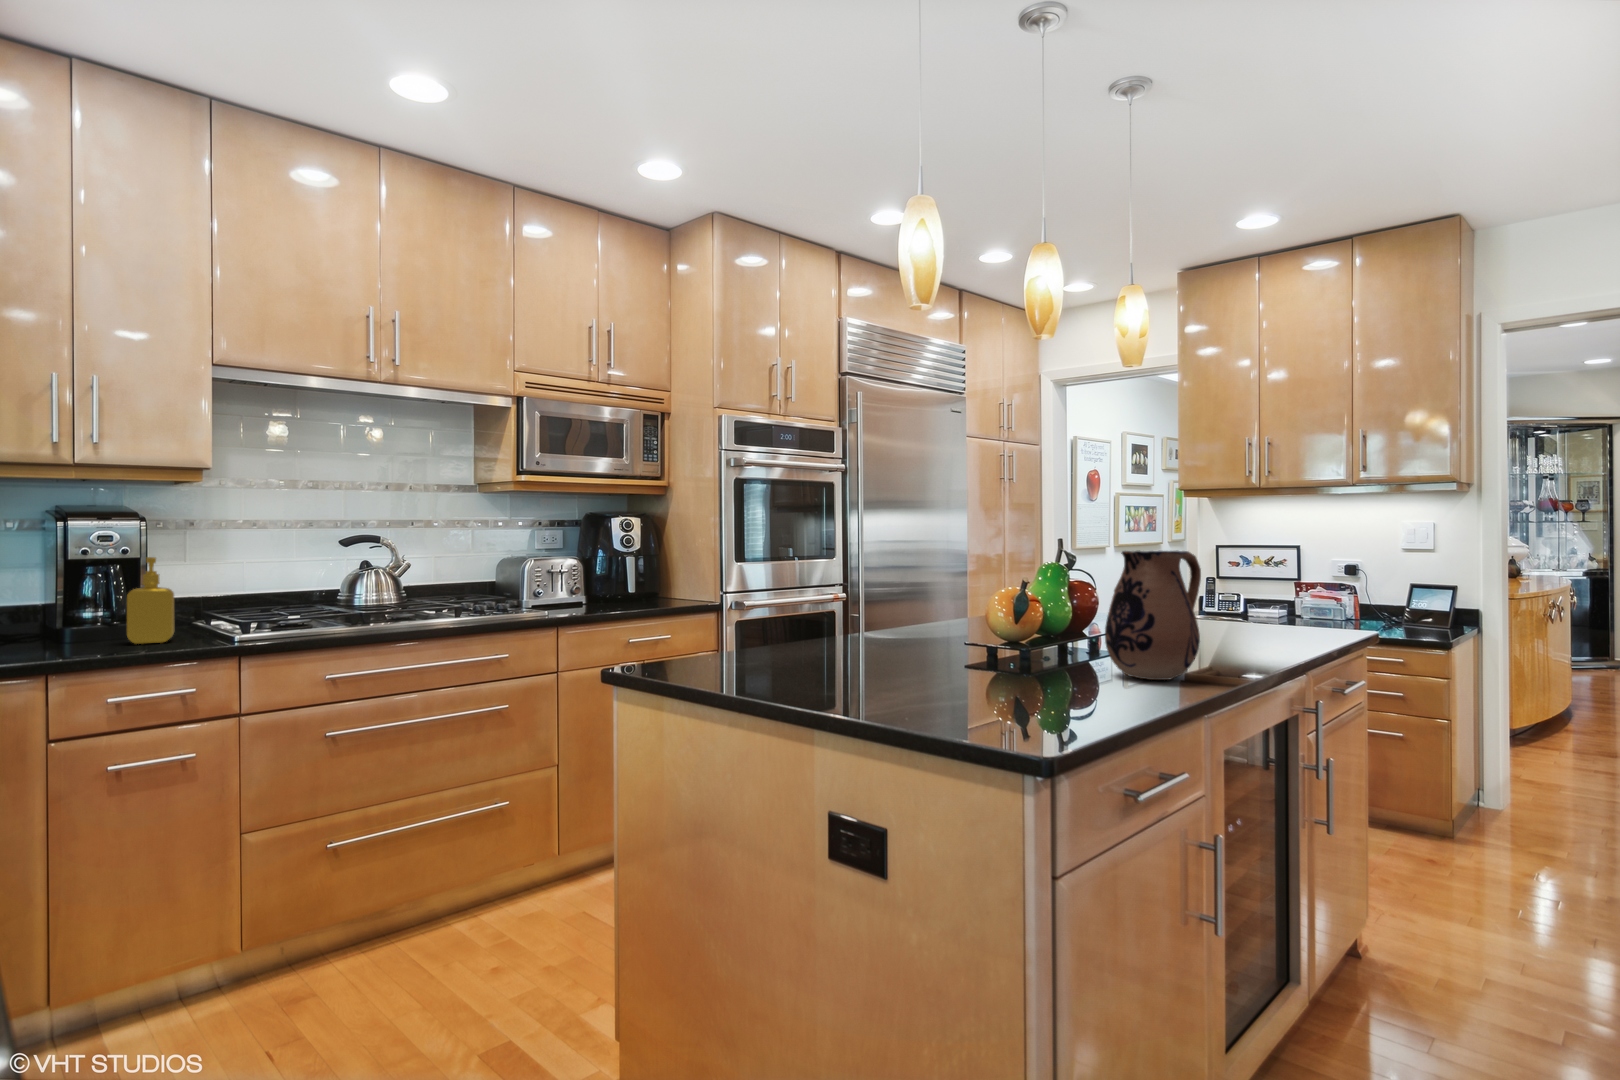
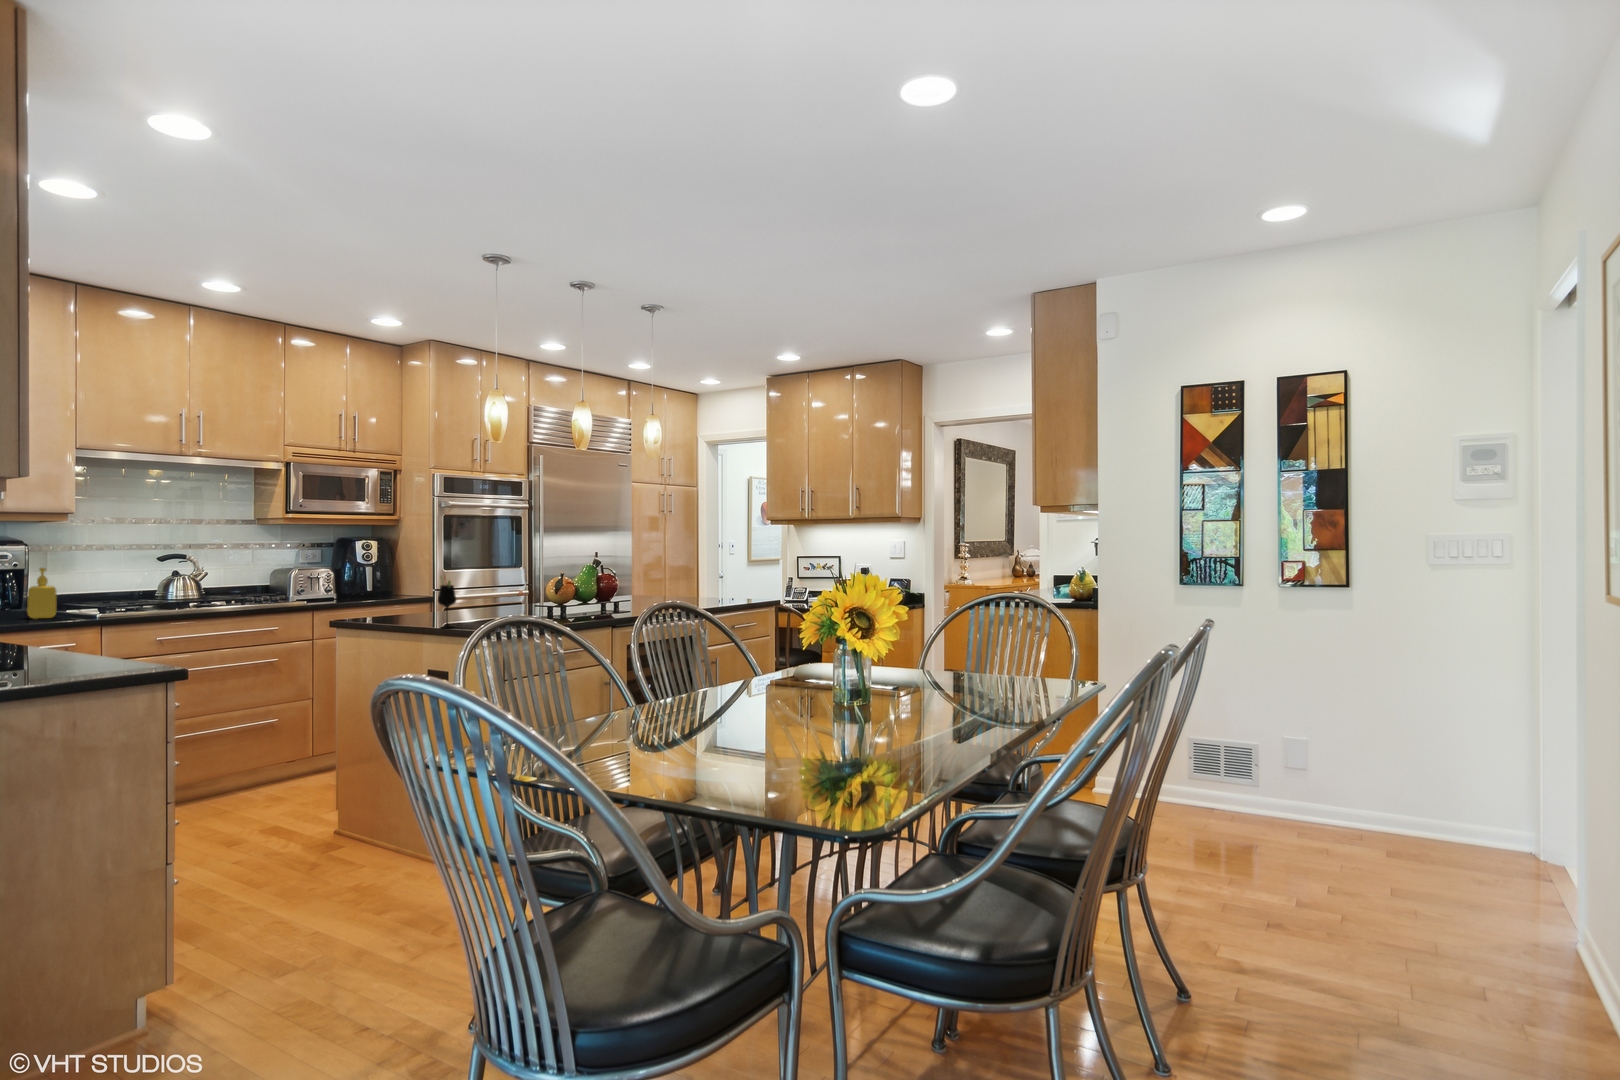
ceramic pitcher: present [1105,551,1201,680] -> none [574,559,623,618]
wine glass: none [871,587,911,710] -> present [438,580,456,628]

